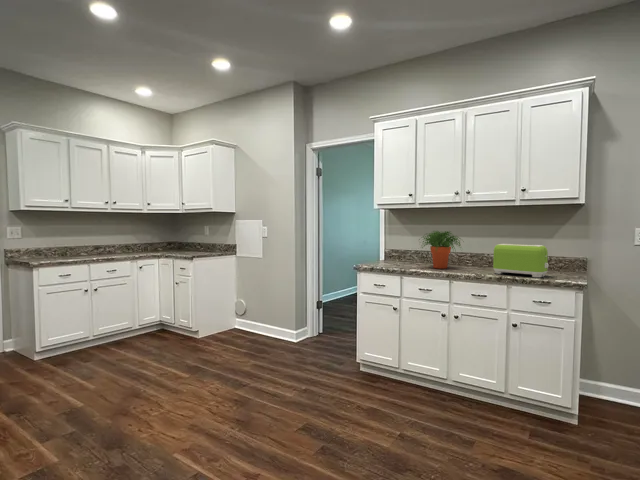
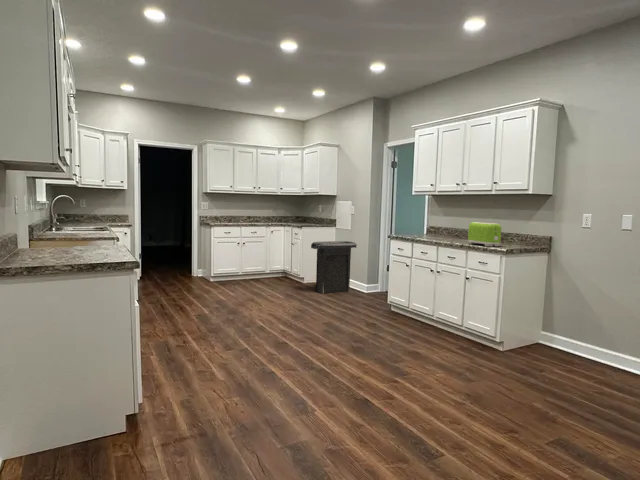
potted plant: present [422,231,460,269] -> none [431,211,465,240]
trash can: none [219,274,278,356] -> present [311,241,357,293]

